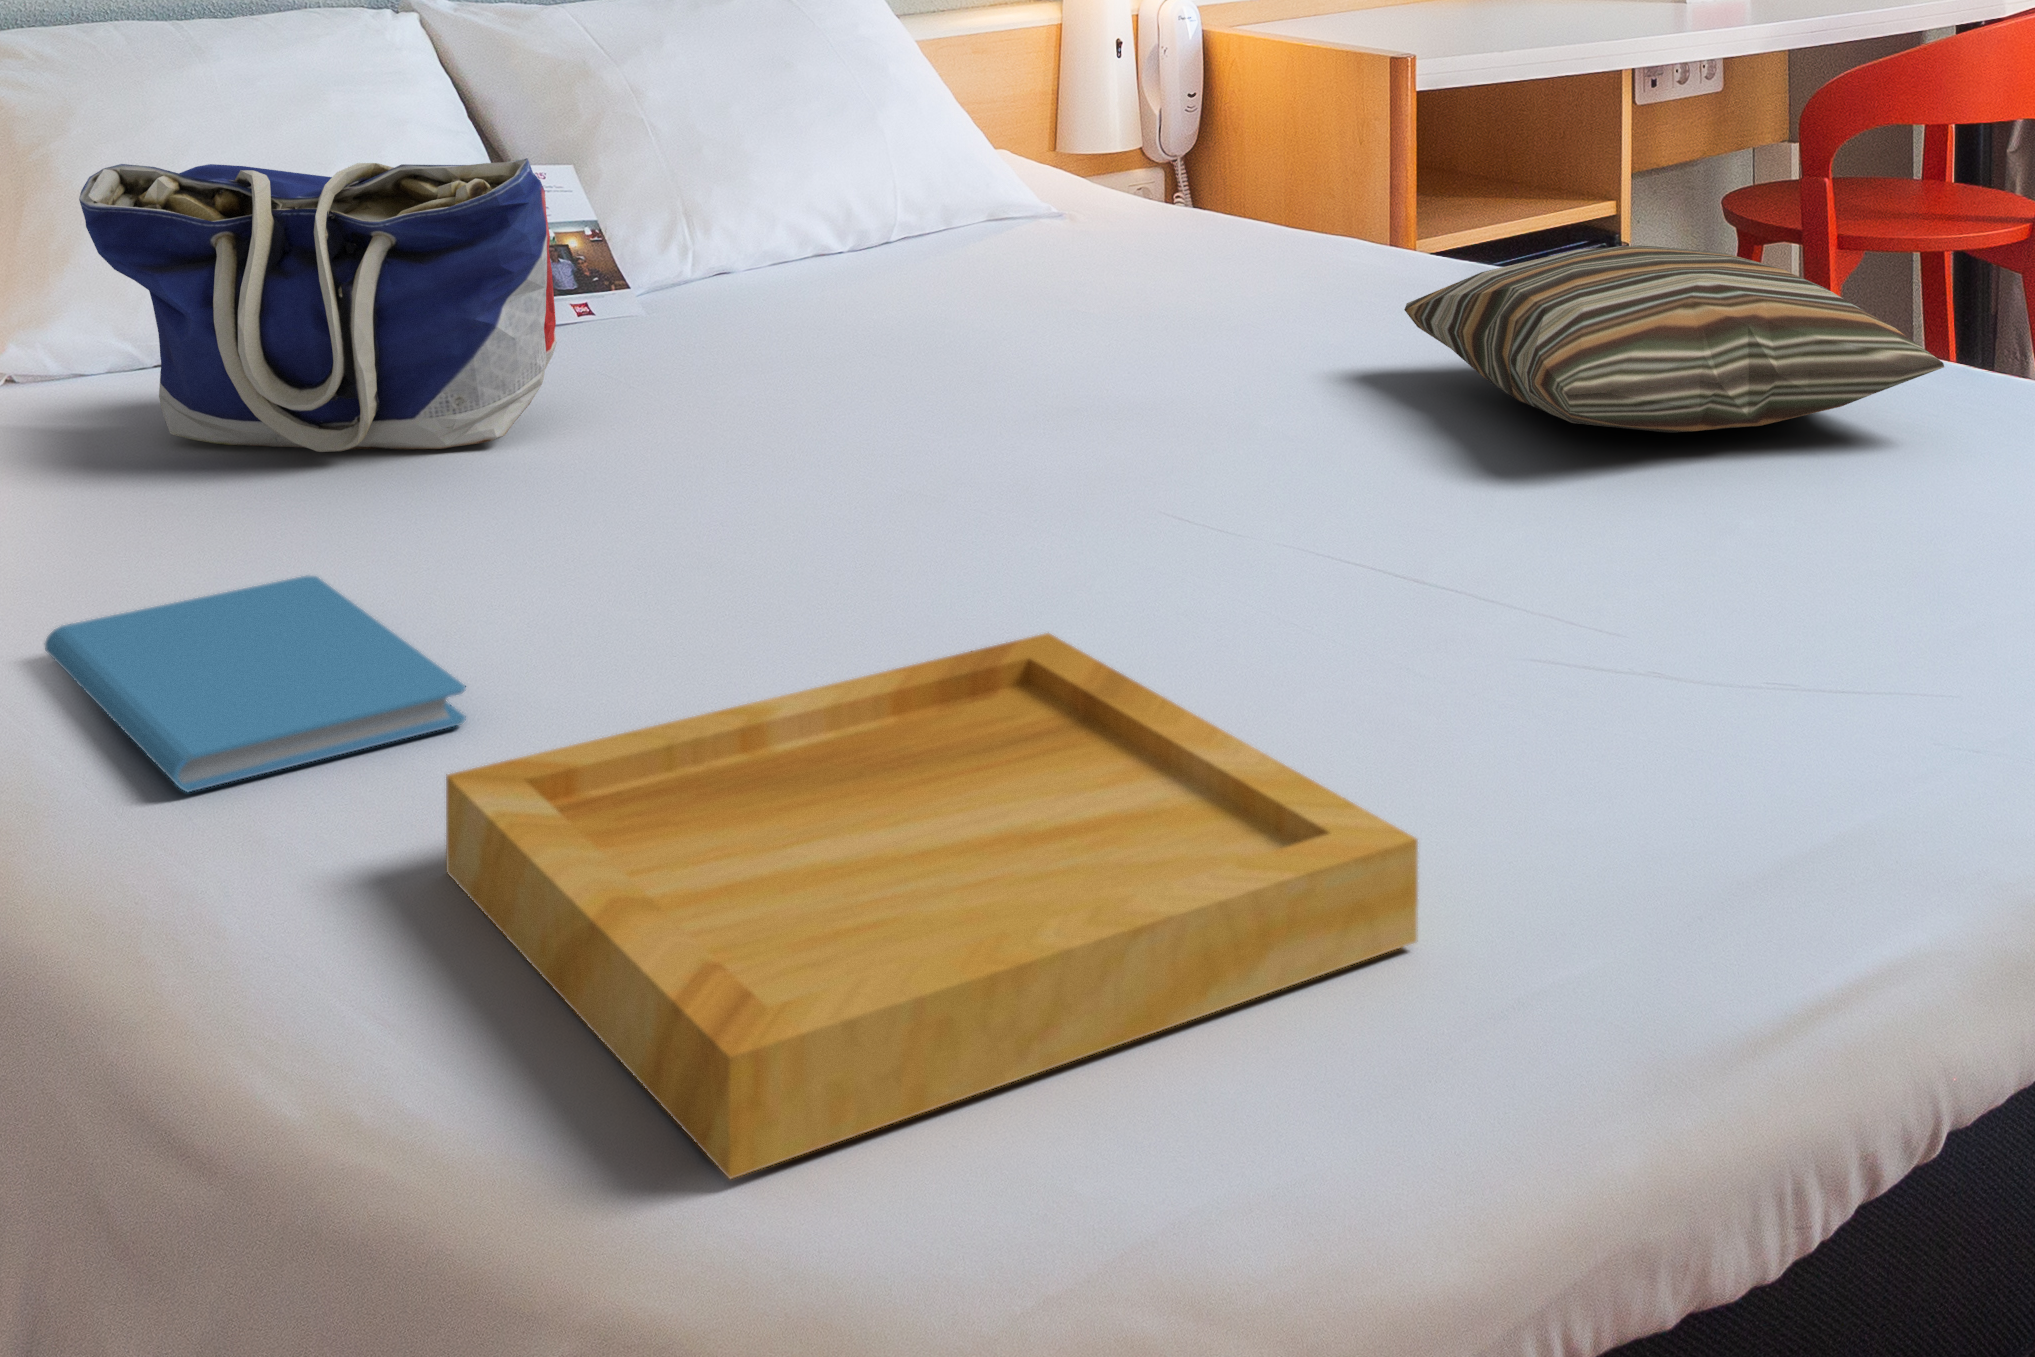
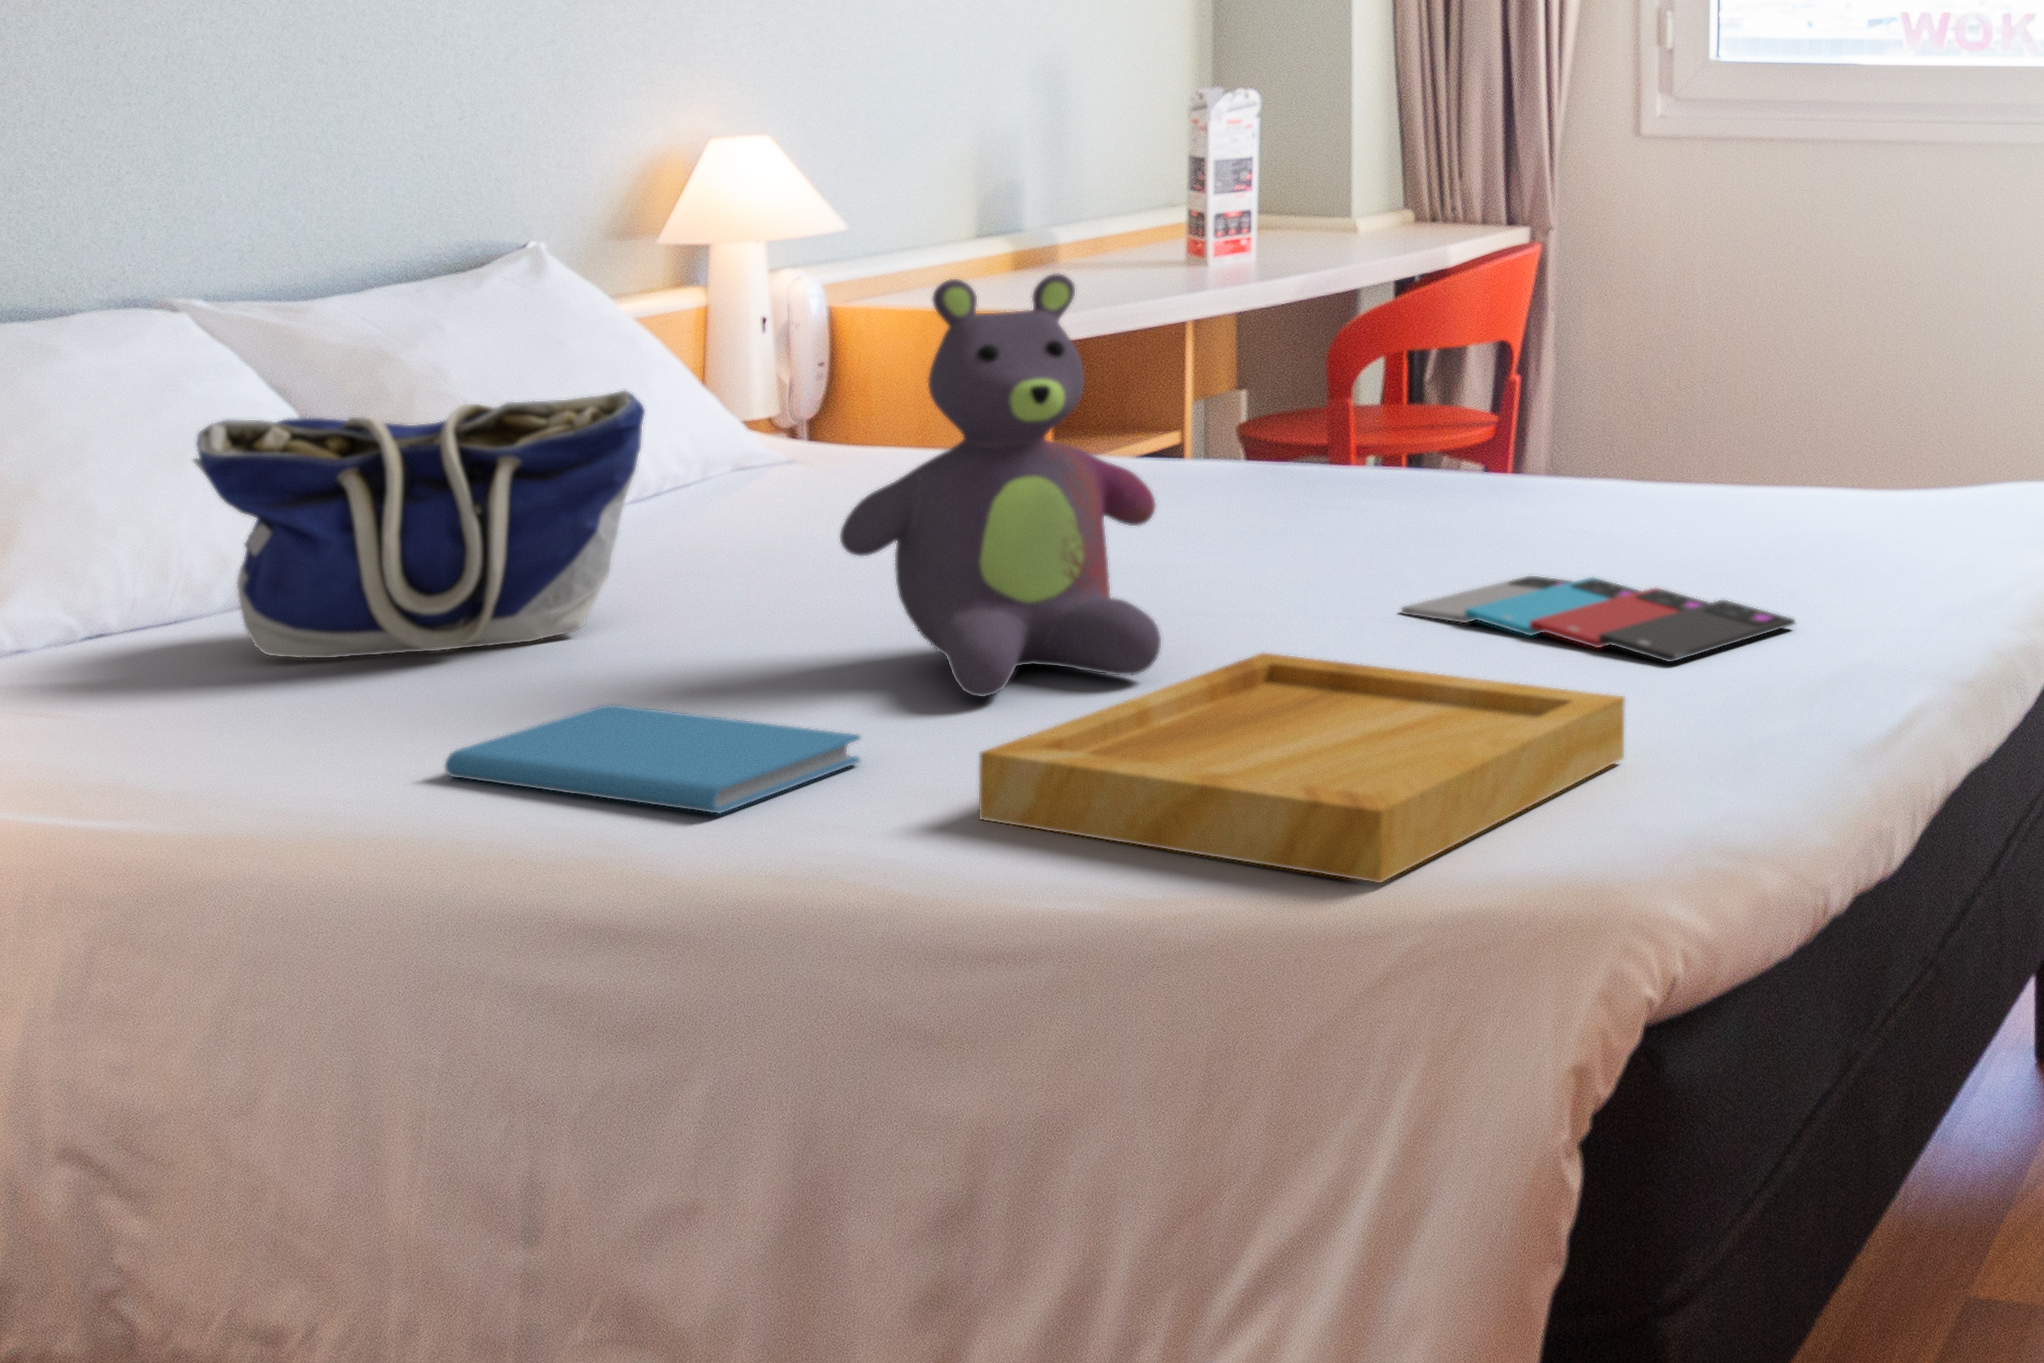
stuffed bear: none [646,49,1077,629] -> present [840,273,1161,697]
pillow: present [1404,245,1944,433] -> none [1249,417,1658,539]
smartphone: none [1437,510,1975,724] -> present [1401,576,1795,662]

